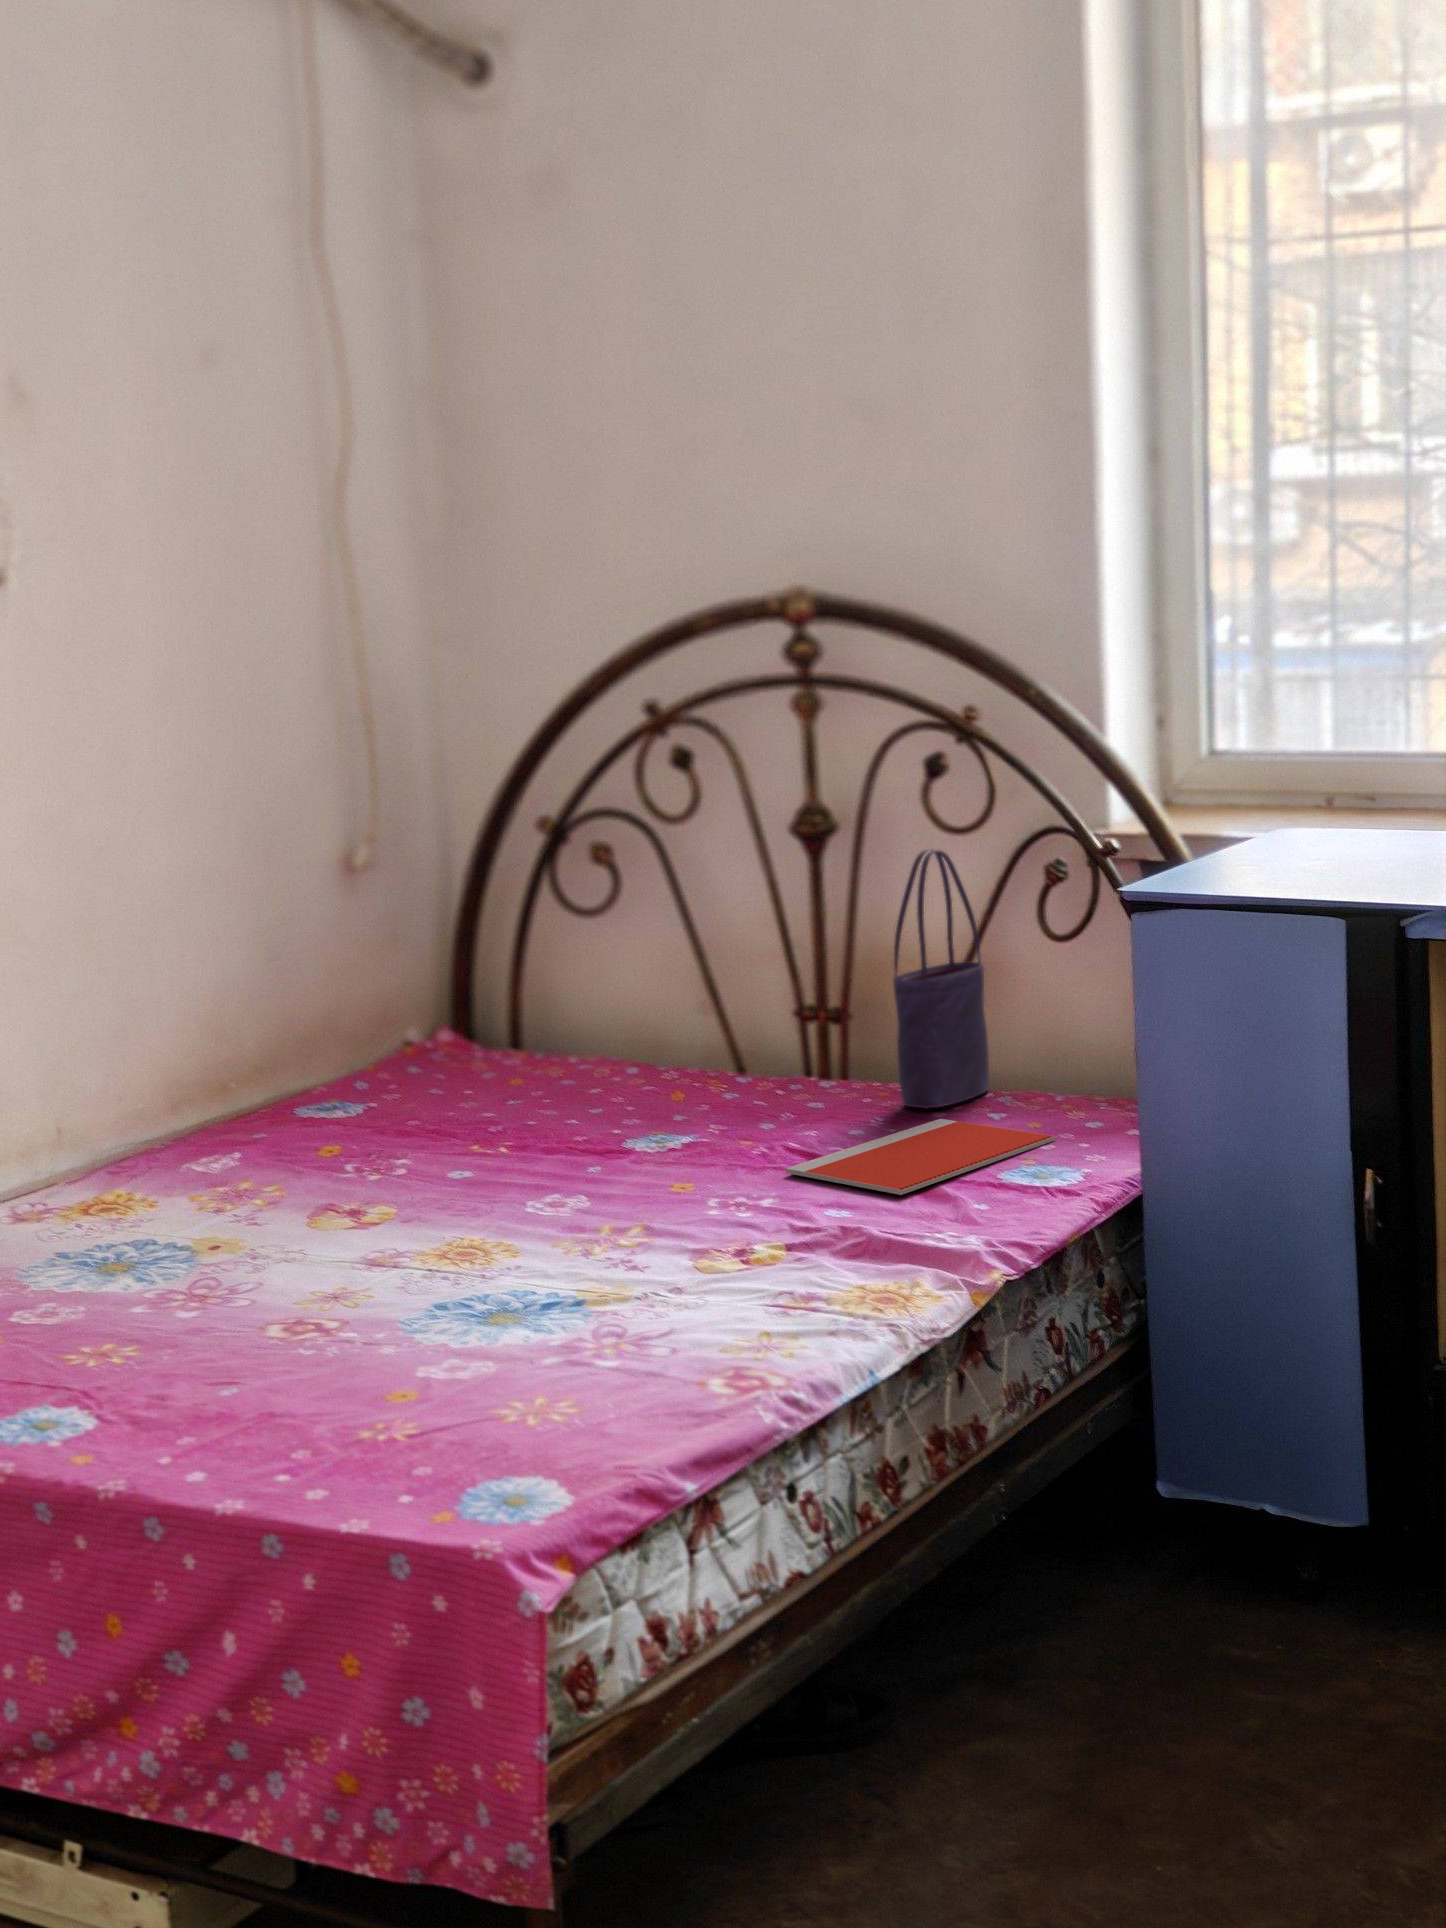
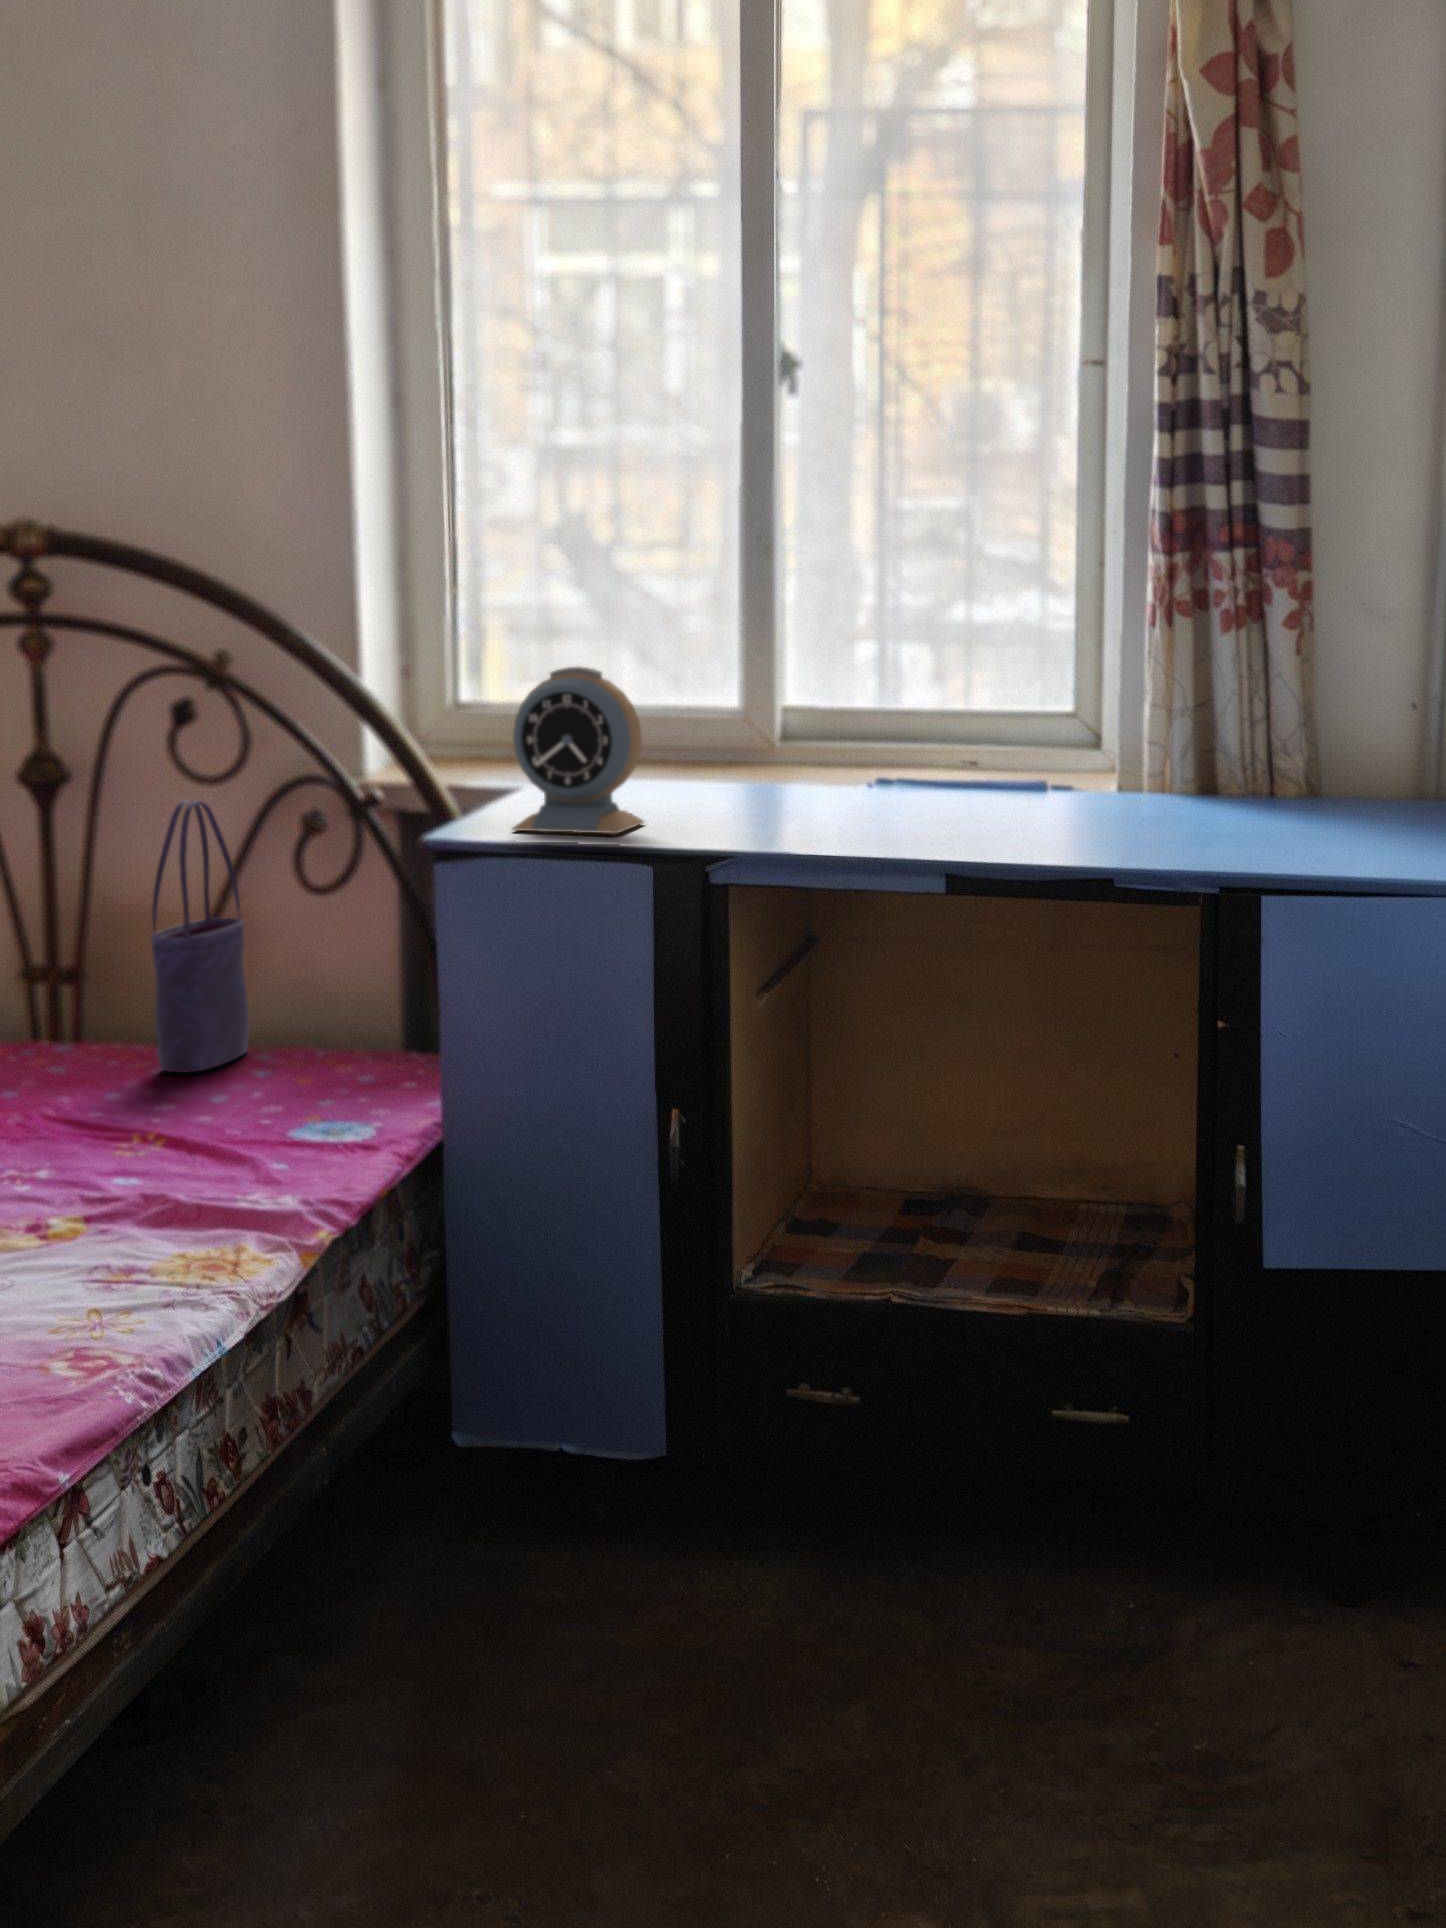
alarm clock: none [1205,702,1355,876] -> present [512,667,644,834]
notebook: present [786,1119,1055,1195] -> none [55,1082,334,1162]

